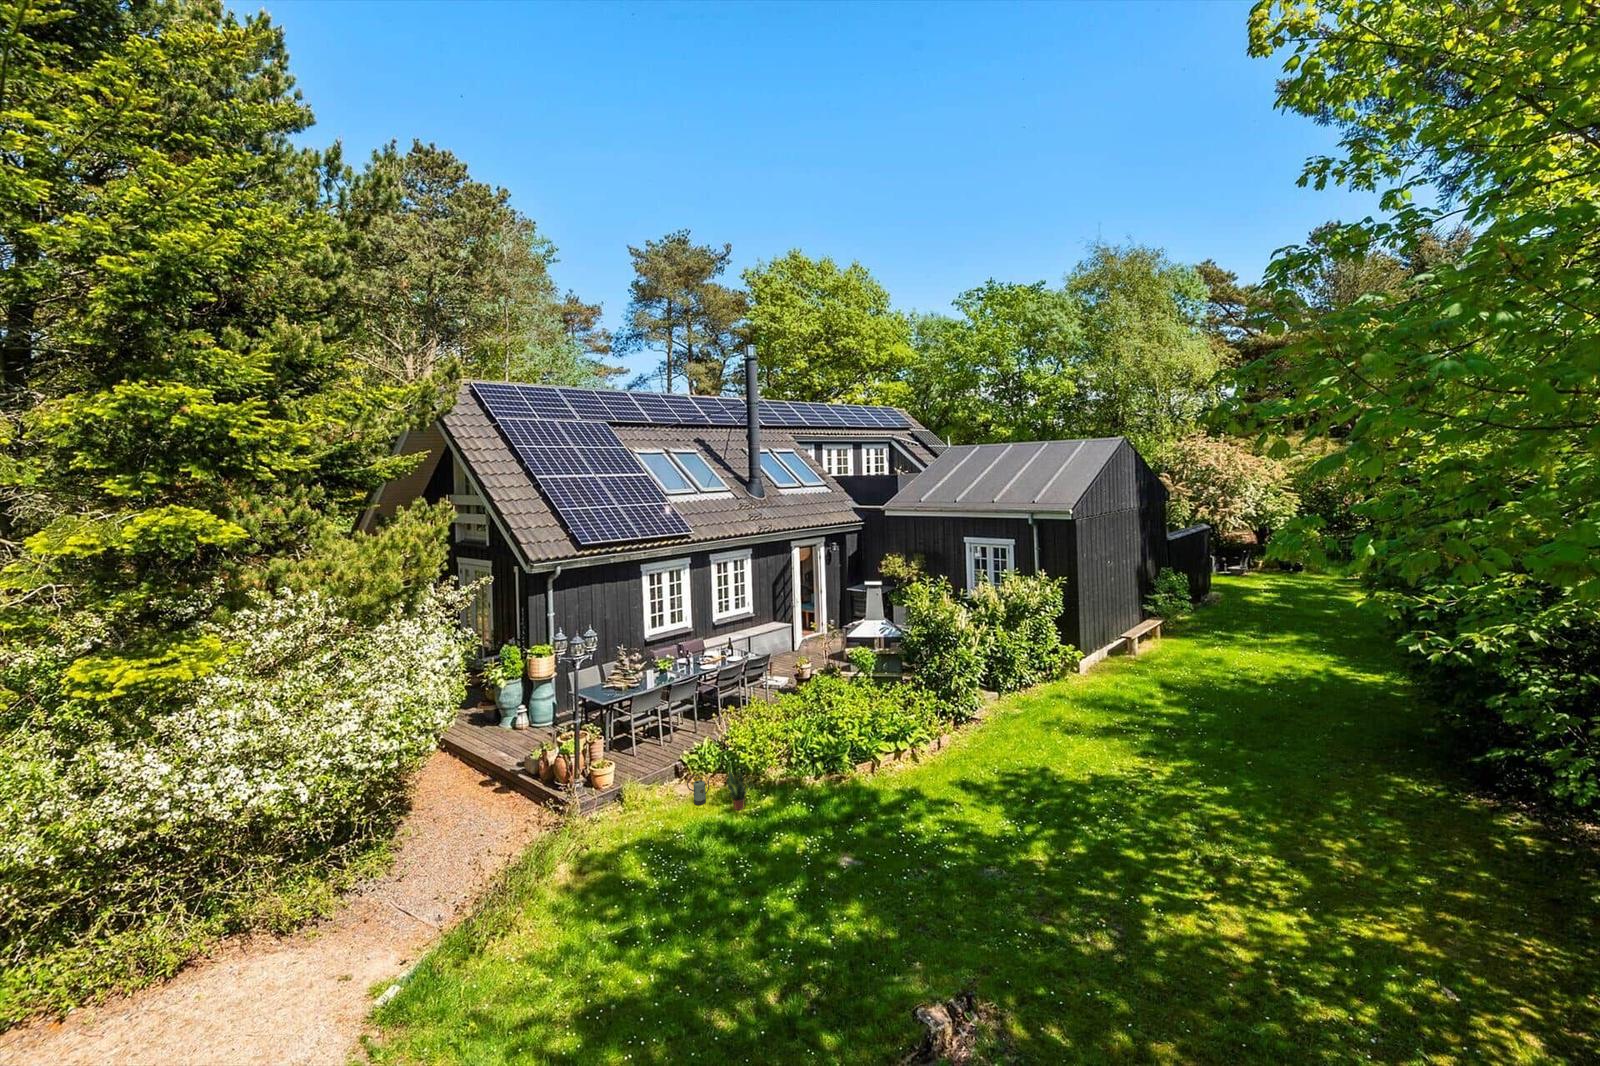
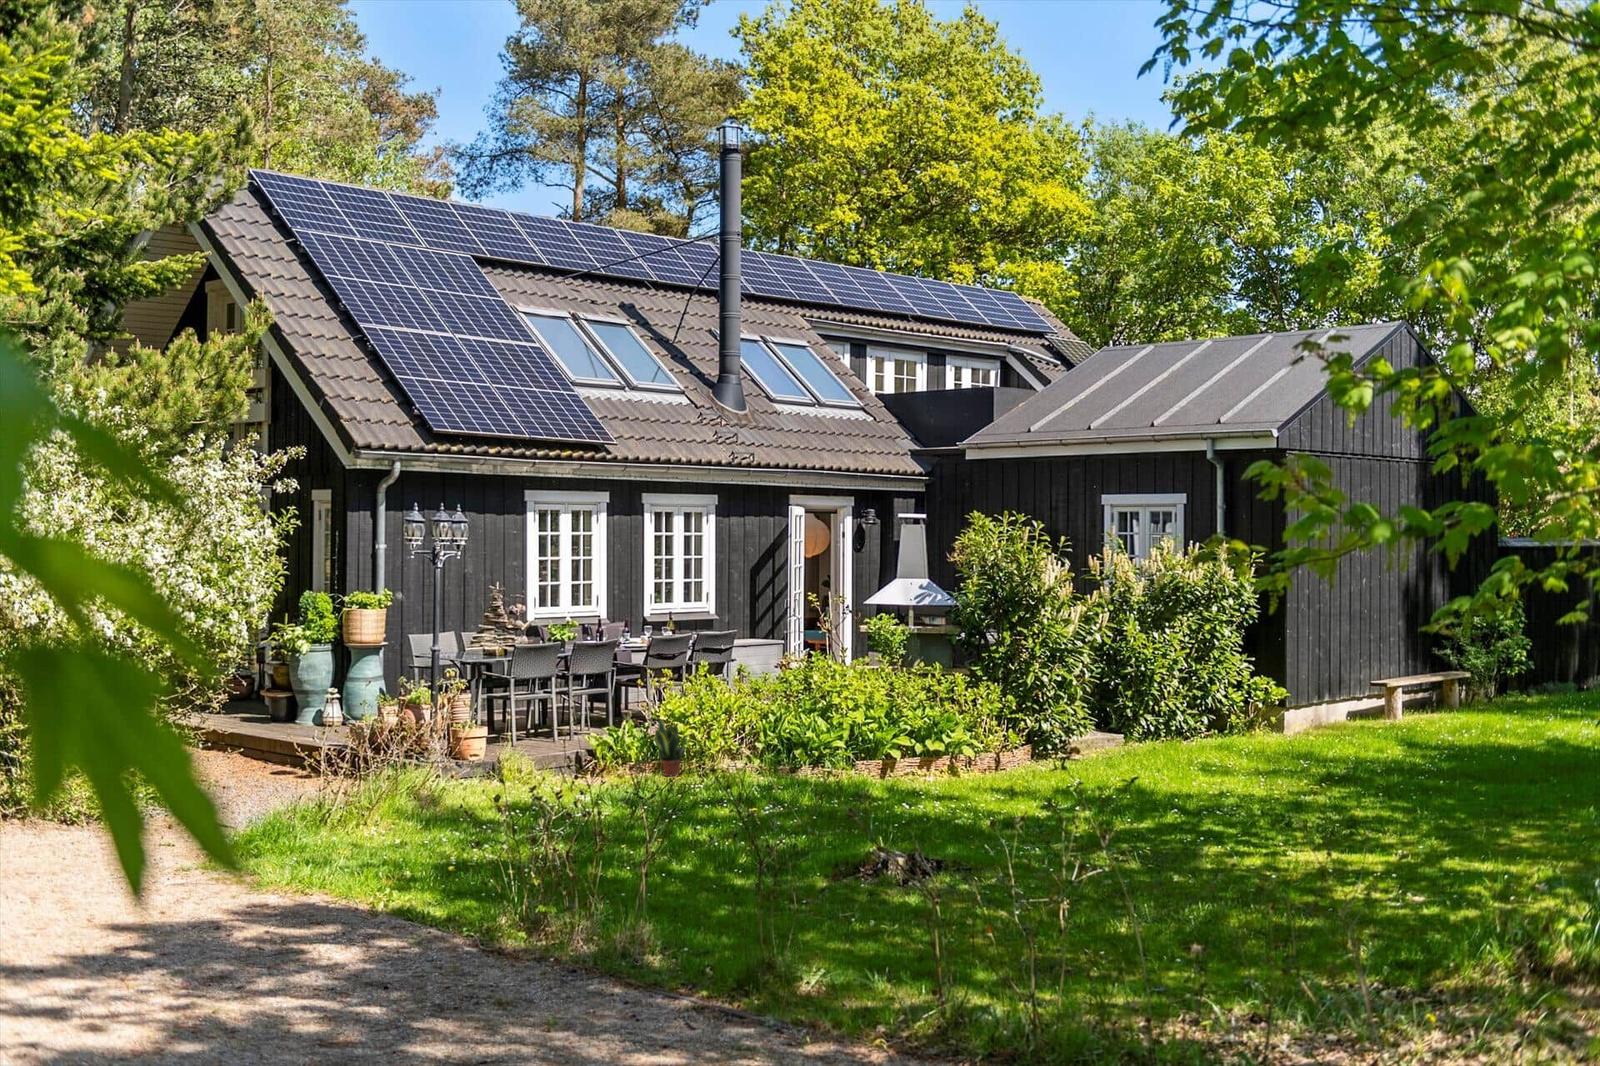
watering can: present [687,775,711,805] -> none [596,729,632,775]

